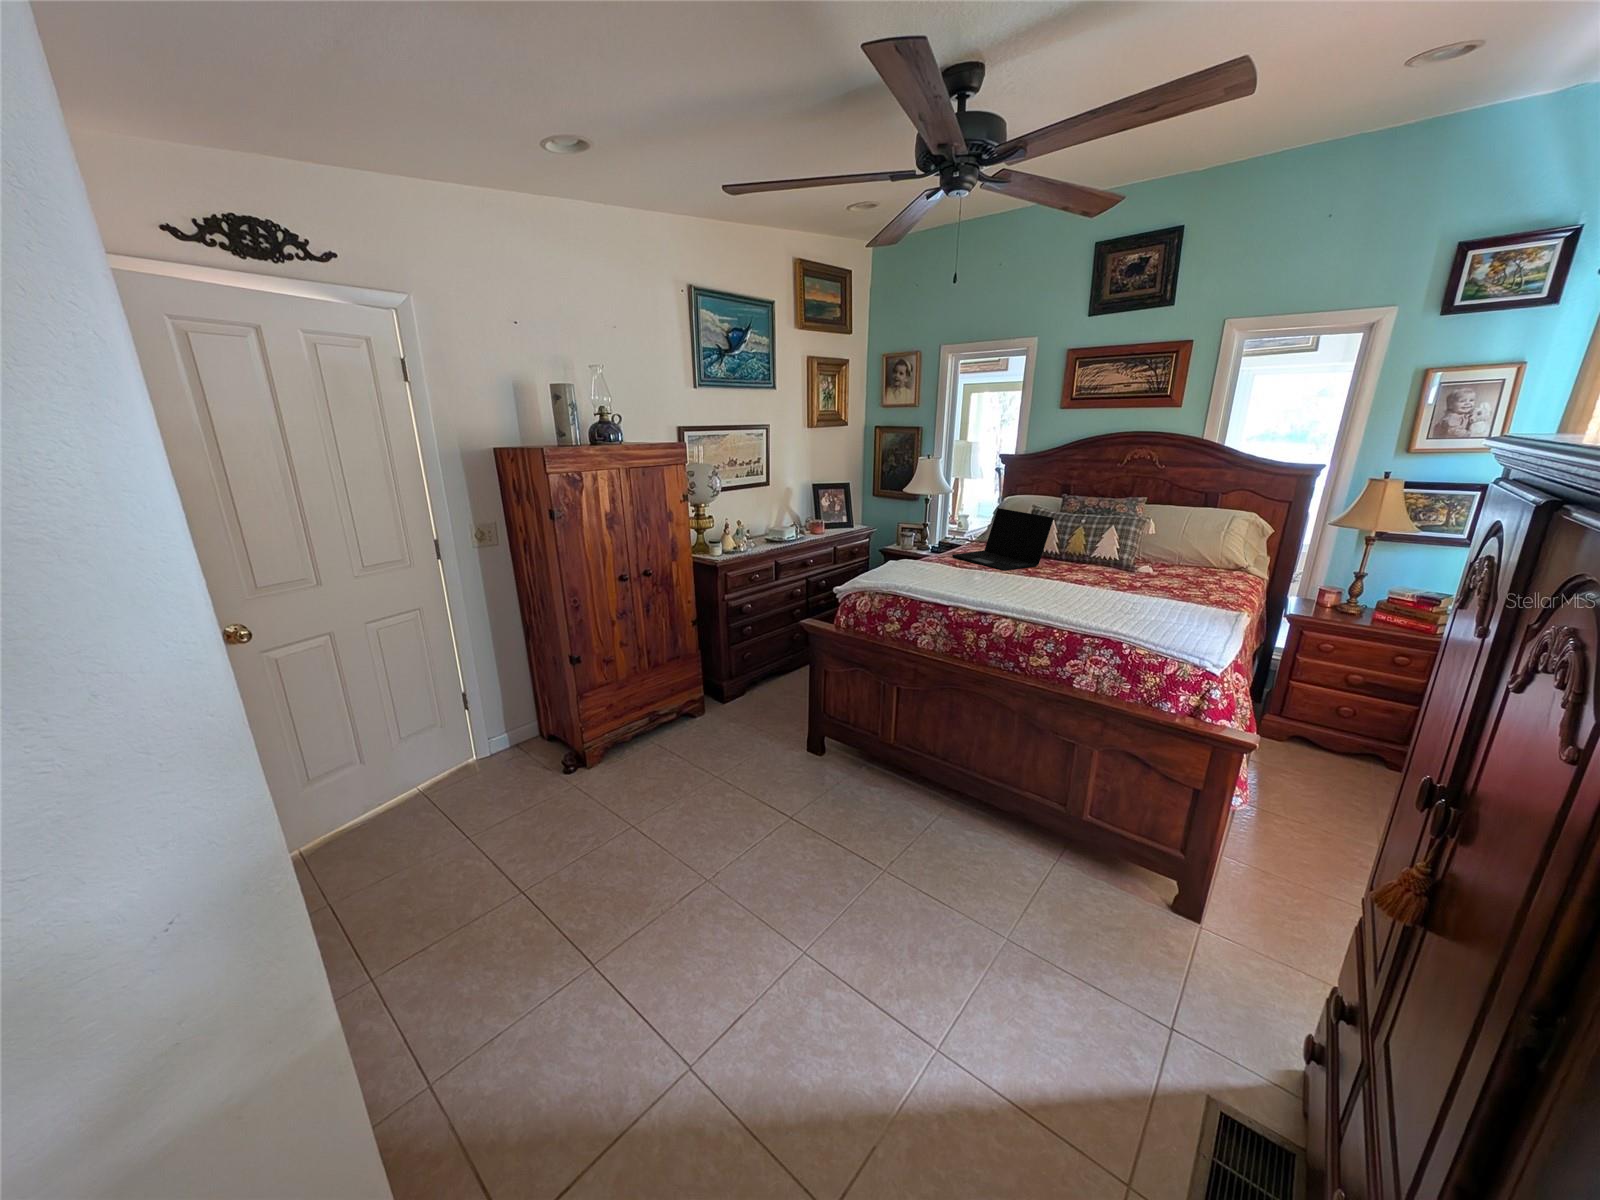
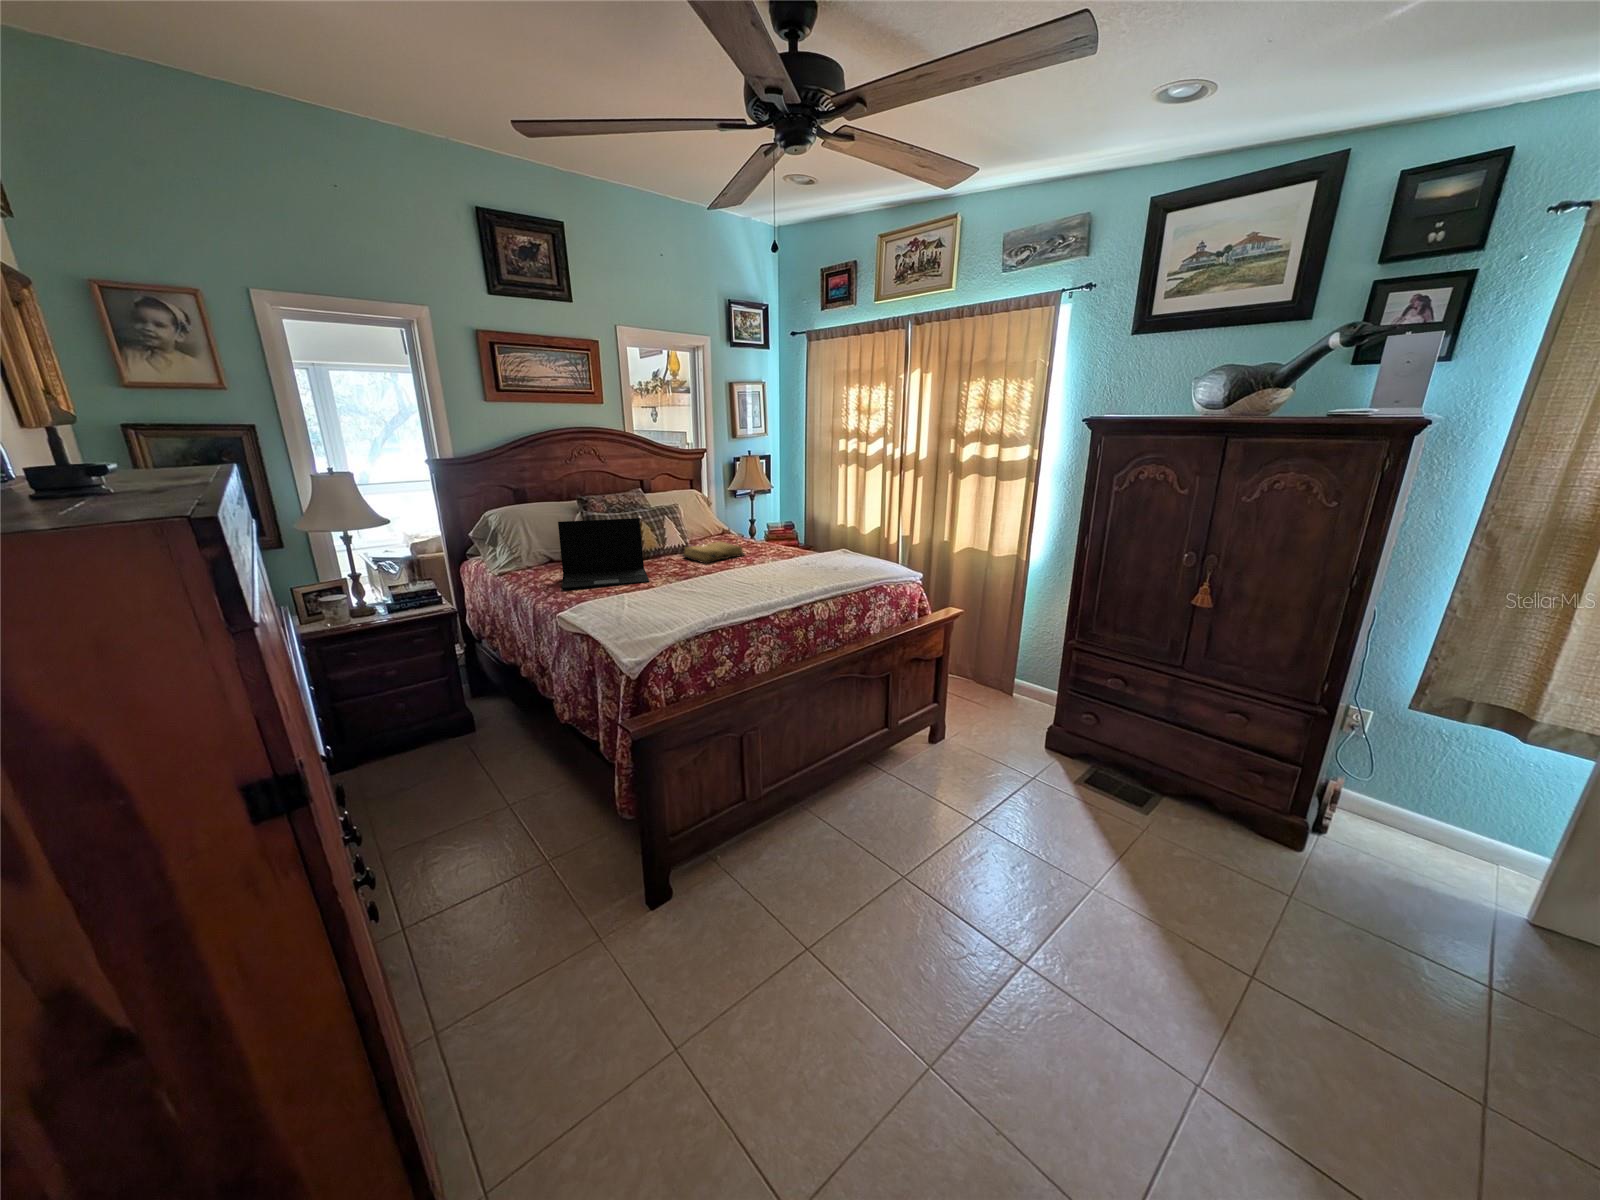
diary: none [1096,561,1166,588] -> present [682,542,745,563]

